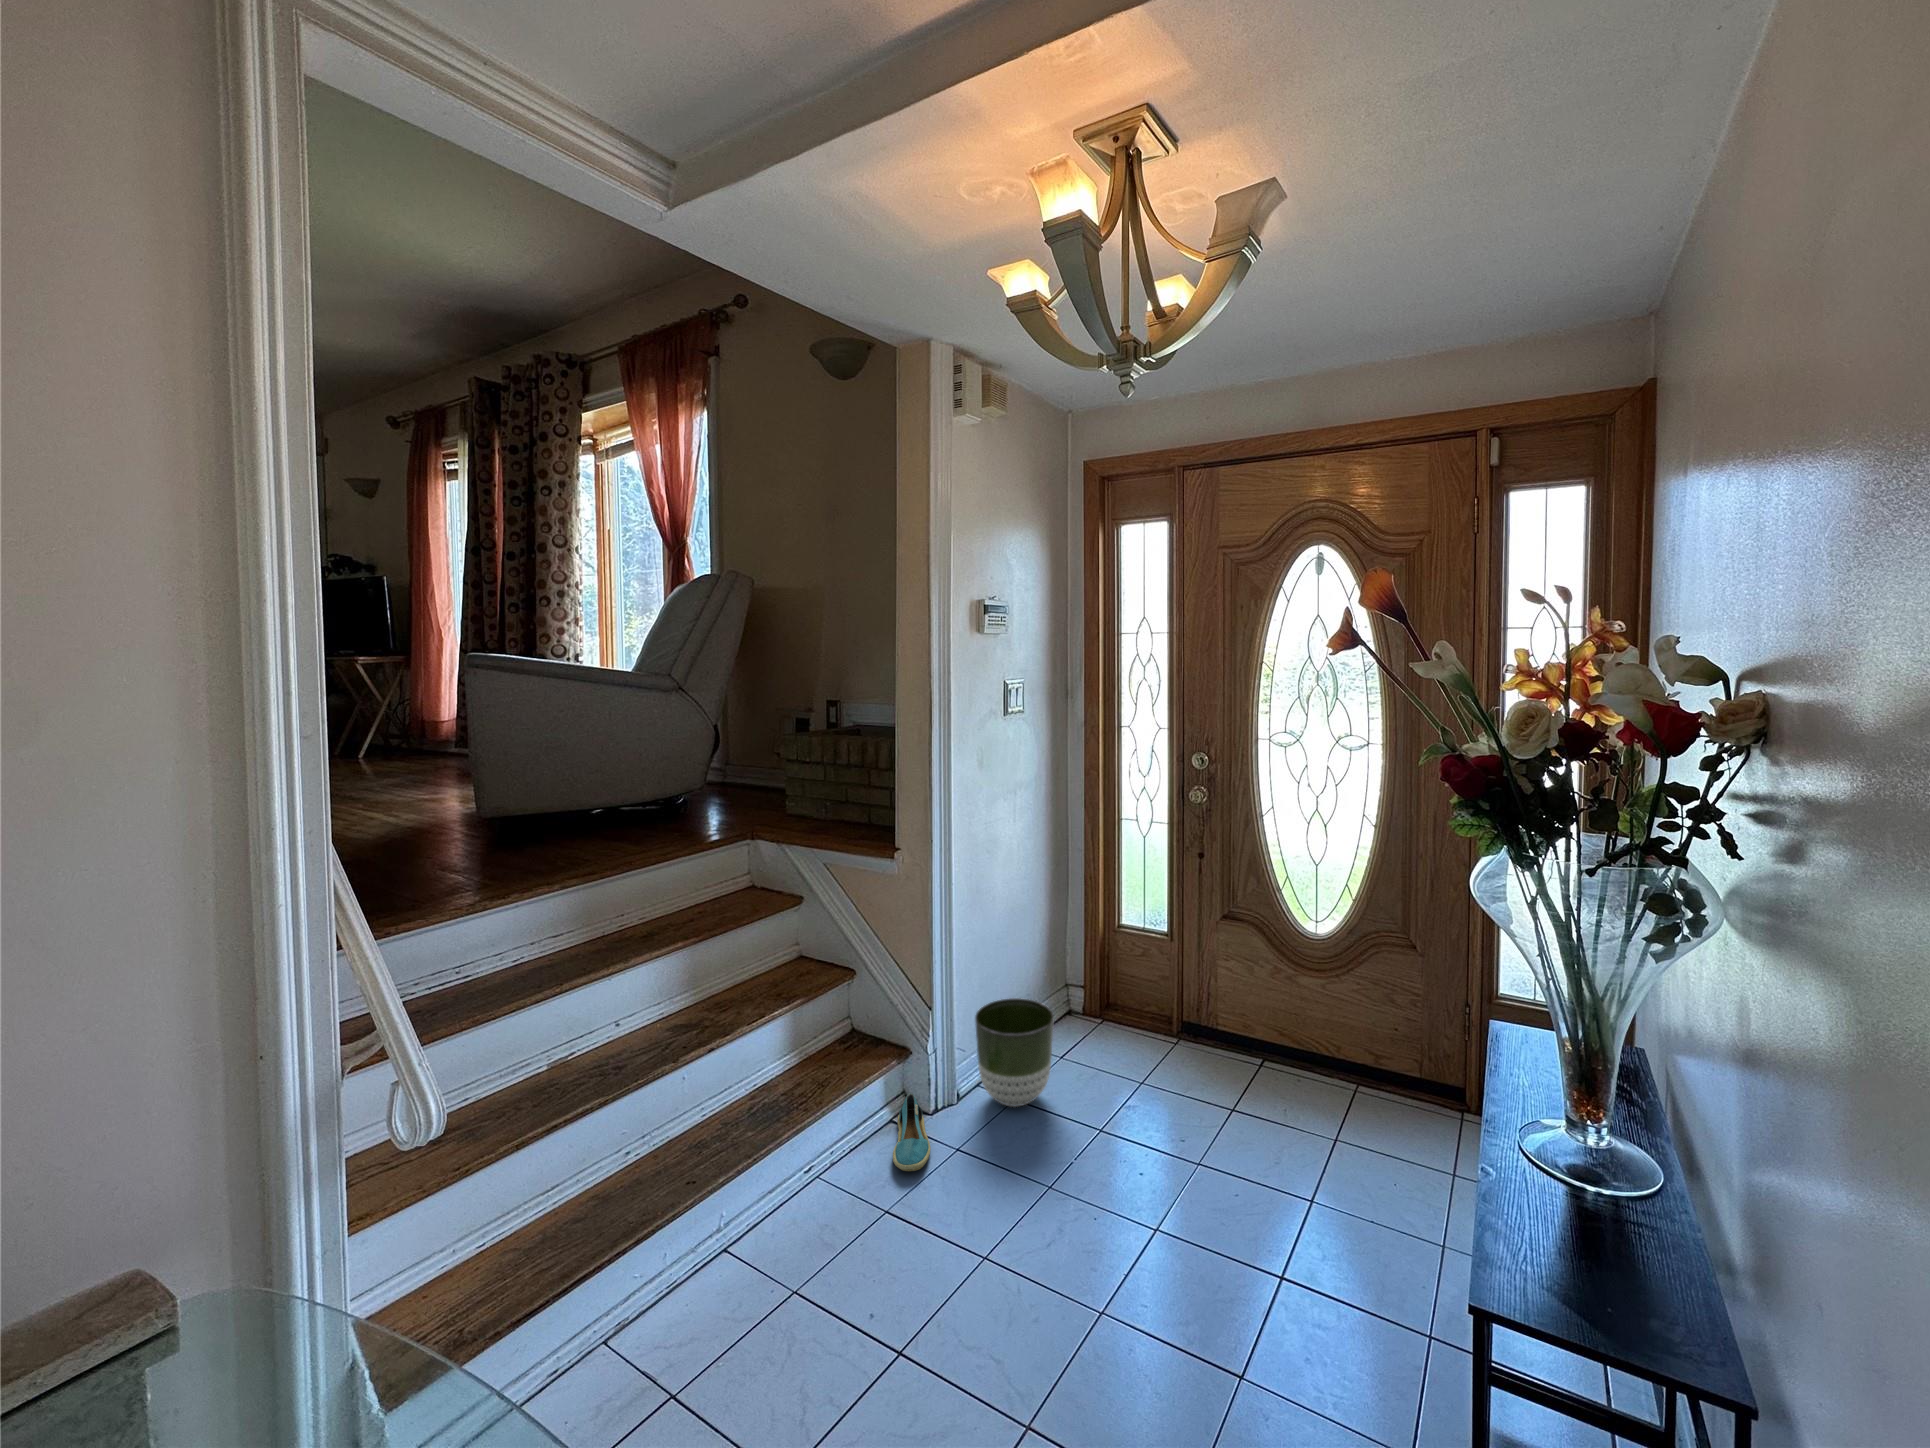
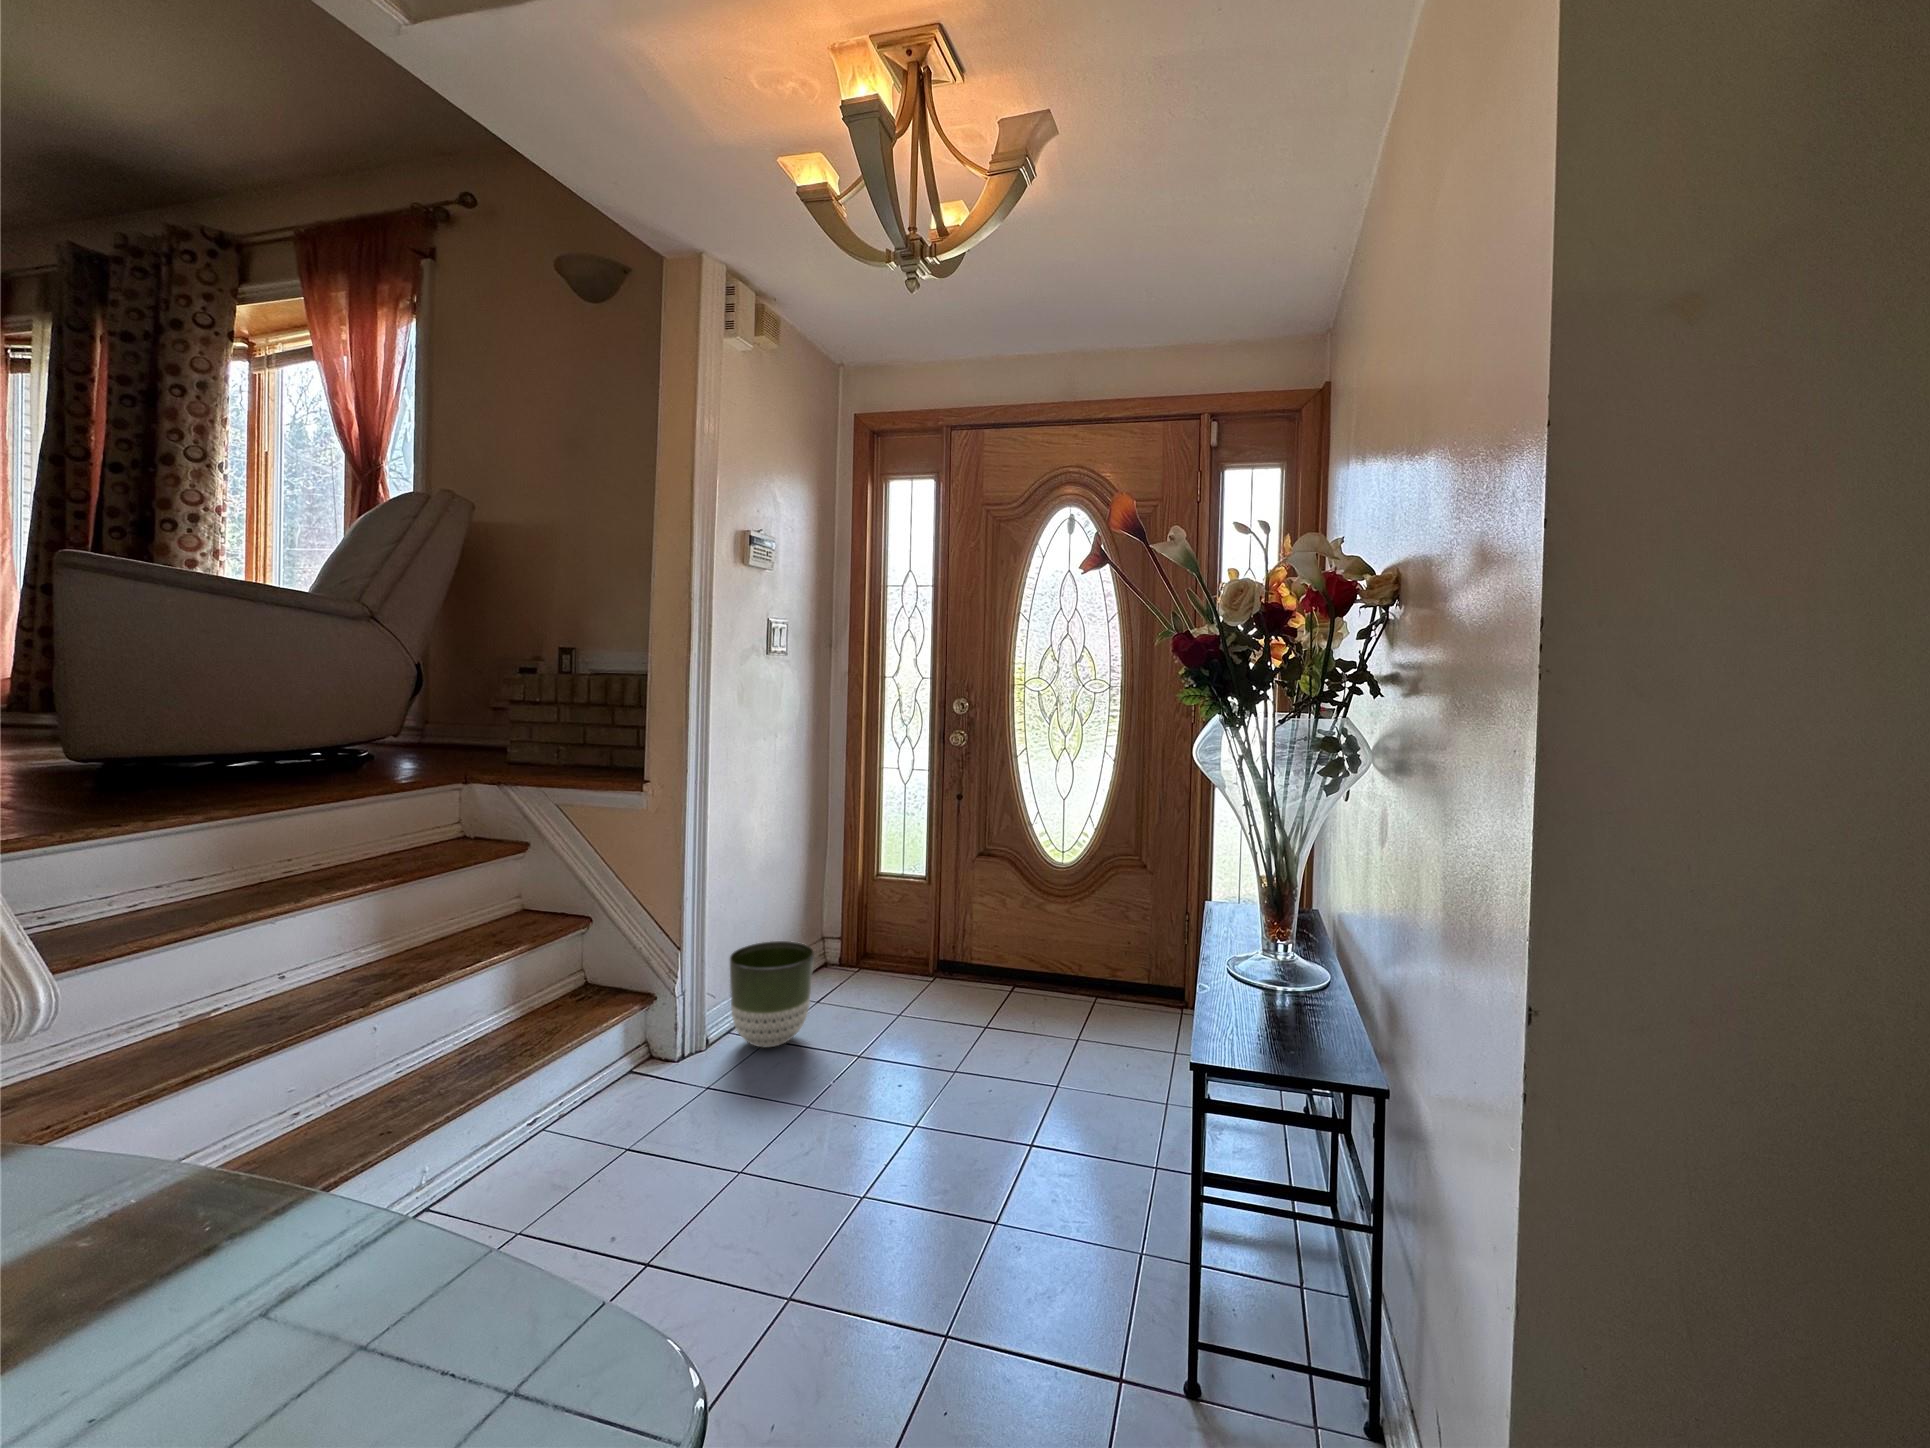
shoe: present [893,1093,931,1171] -> none [633,1041,677,1111]

